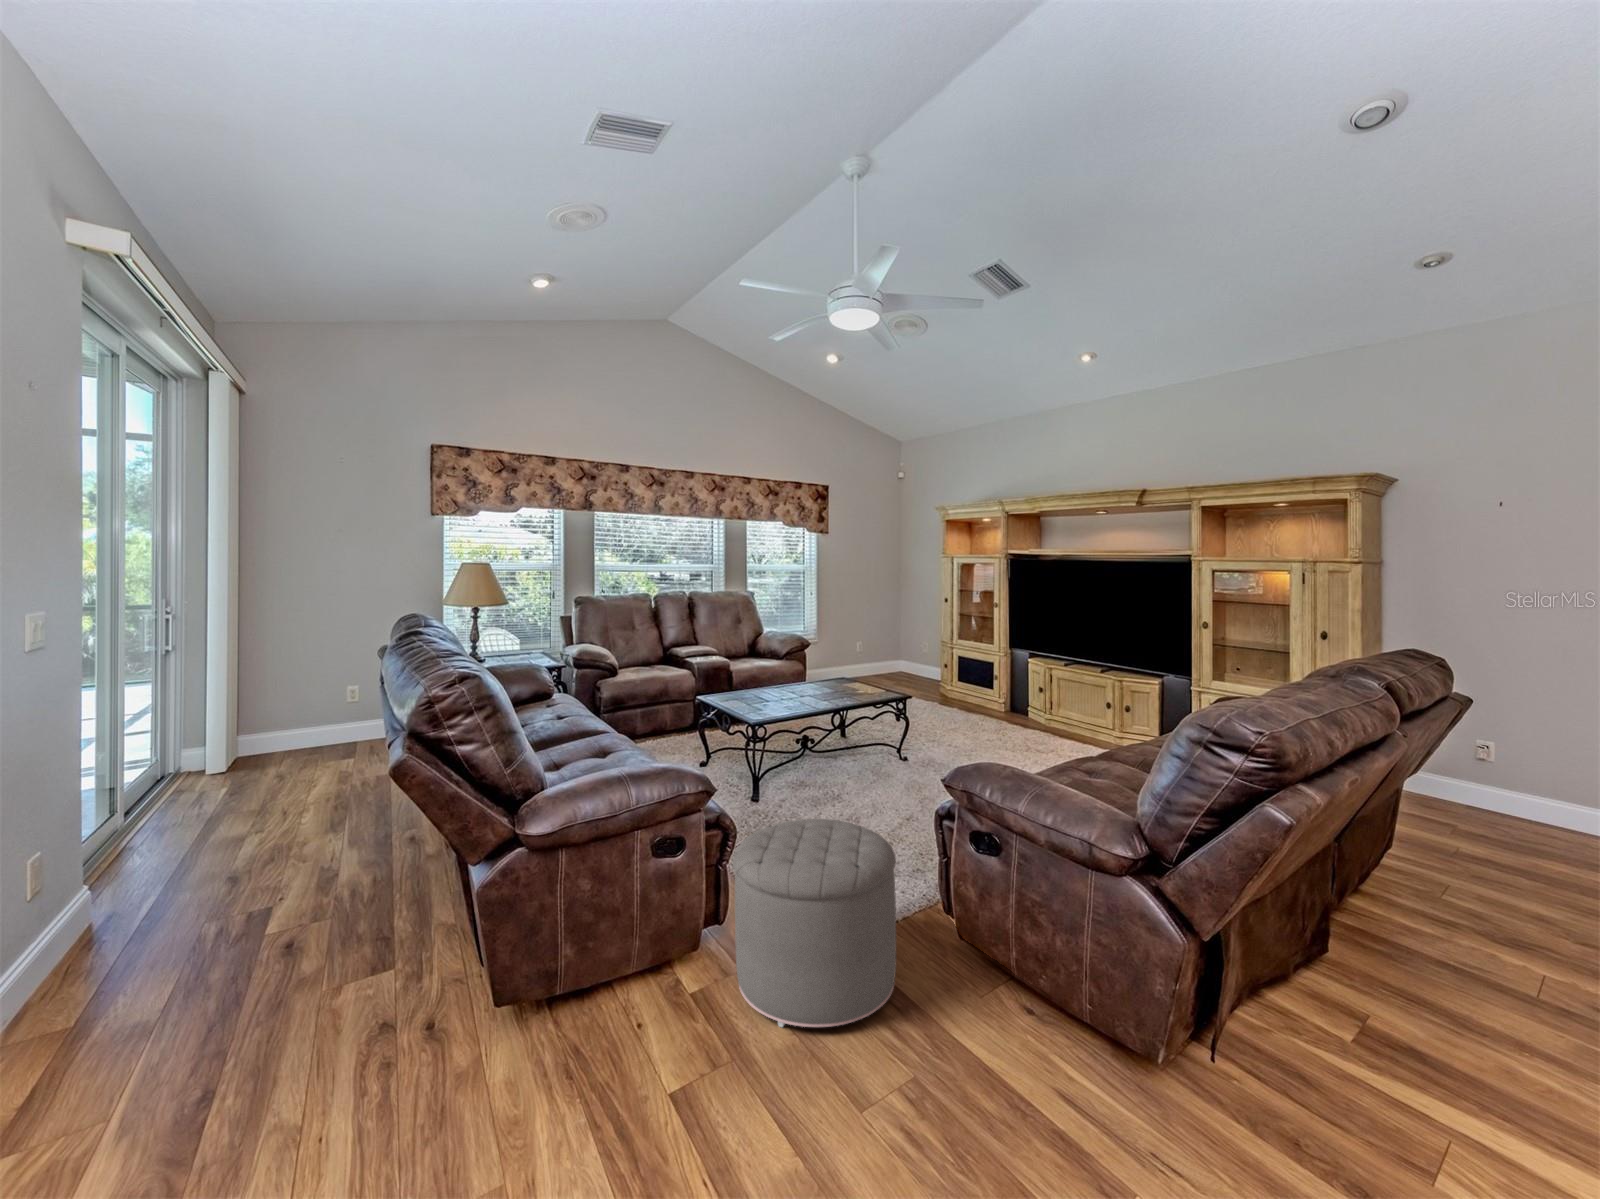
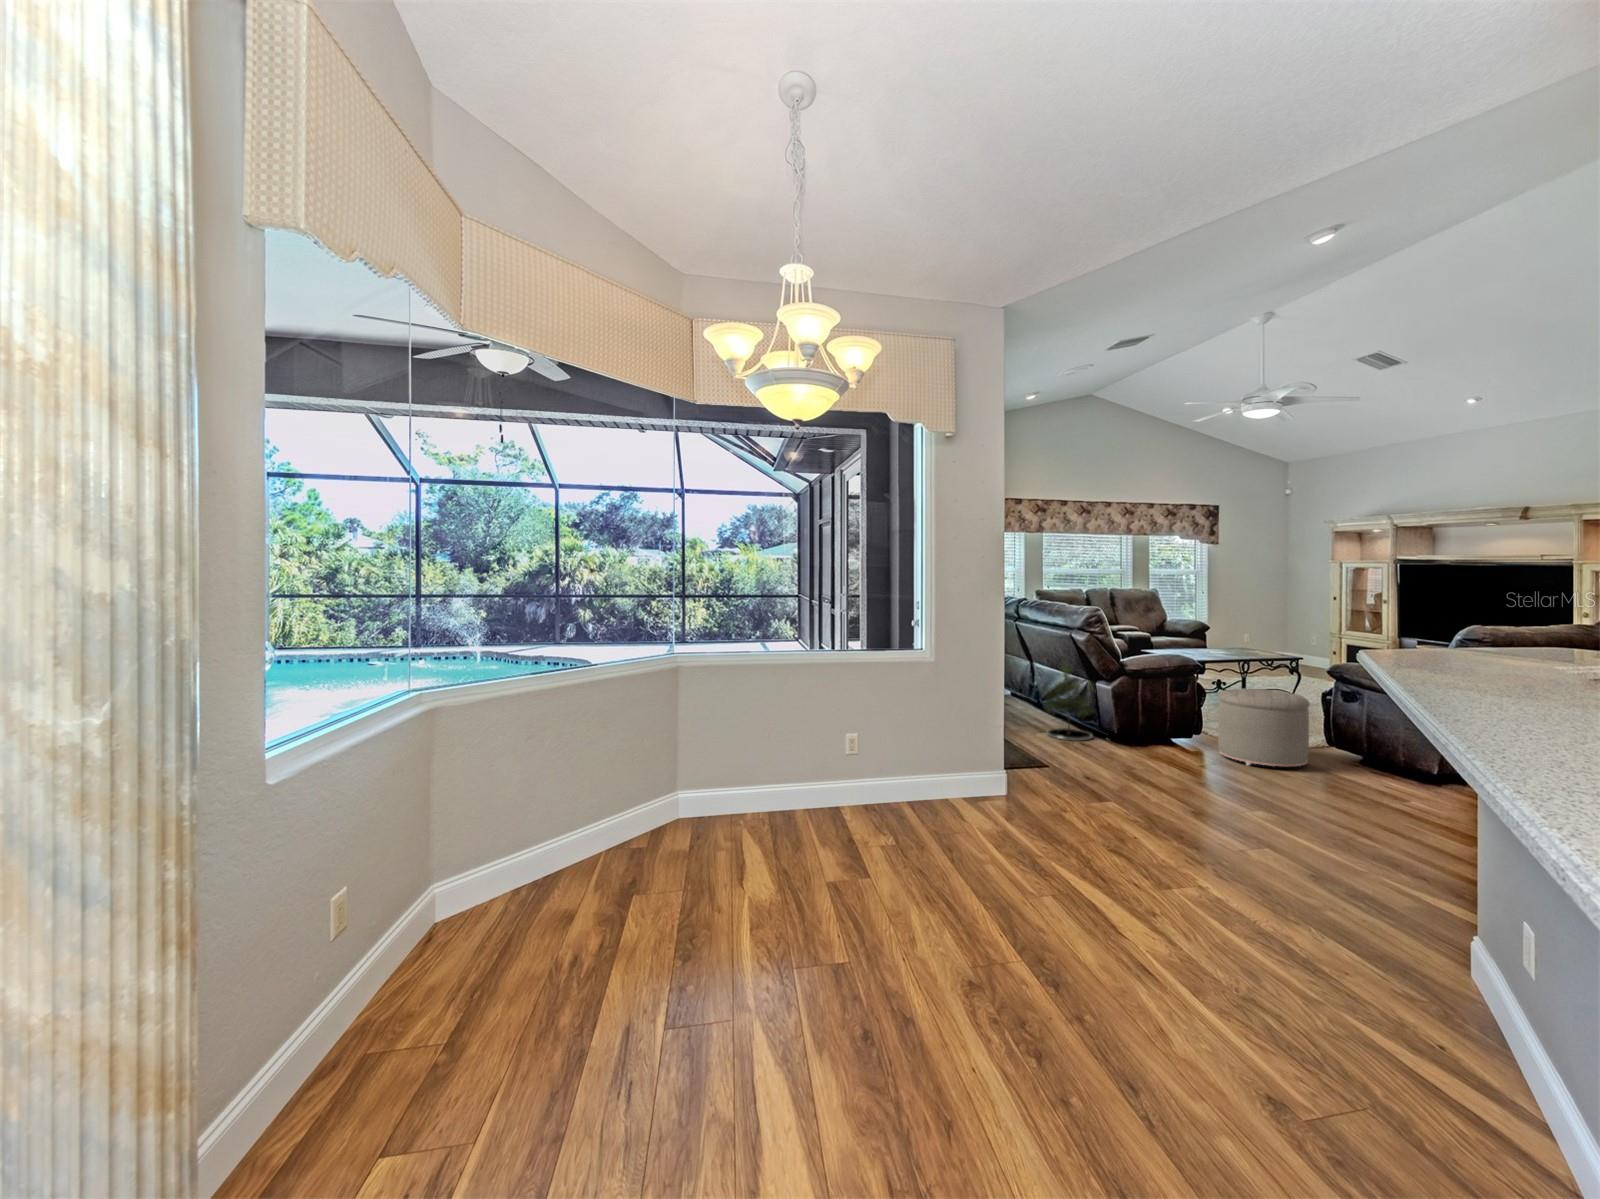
potted tree: none [362,782,503,996] -> present [1043,665,1094,741]

